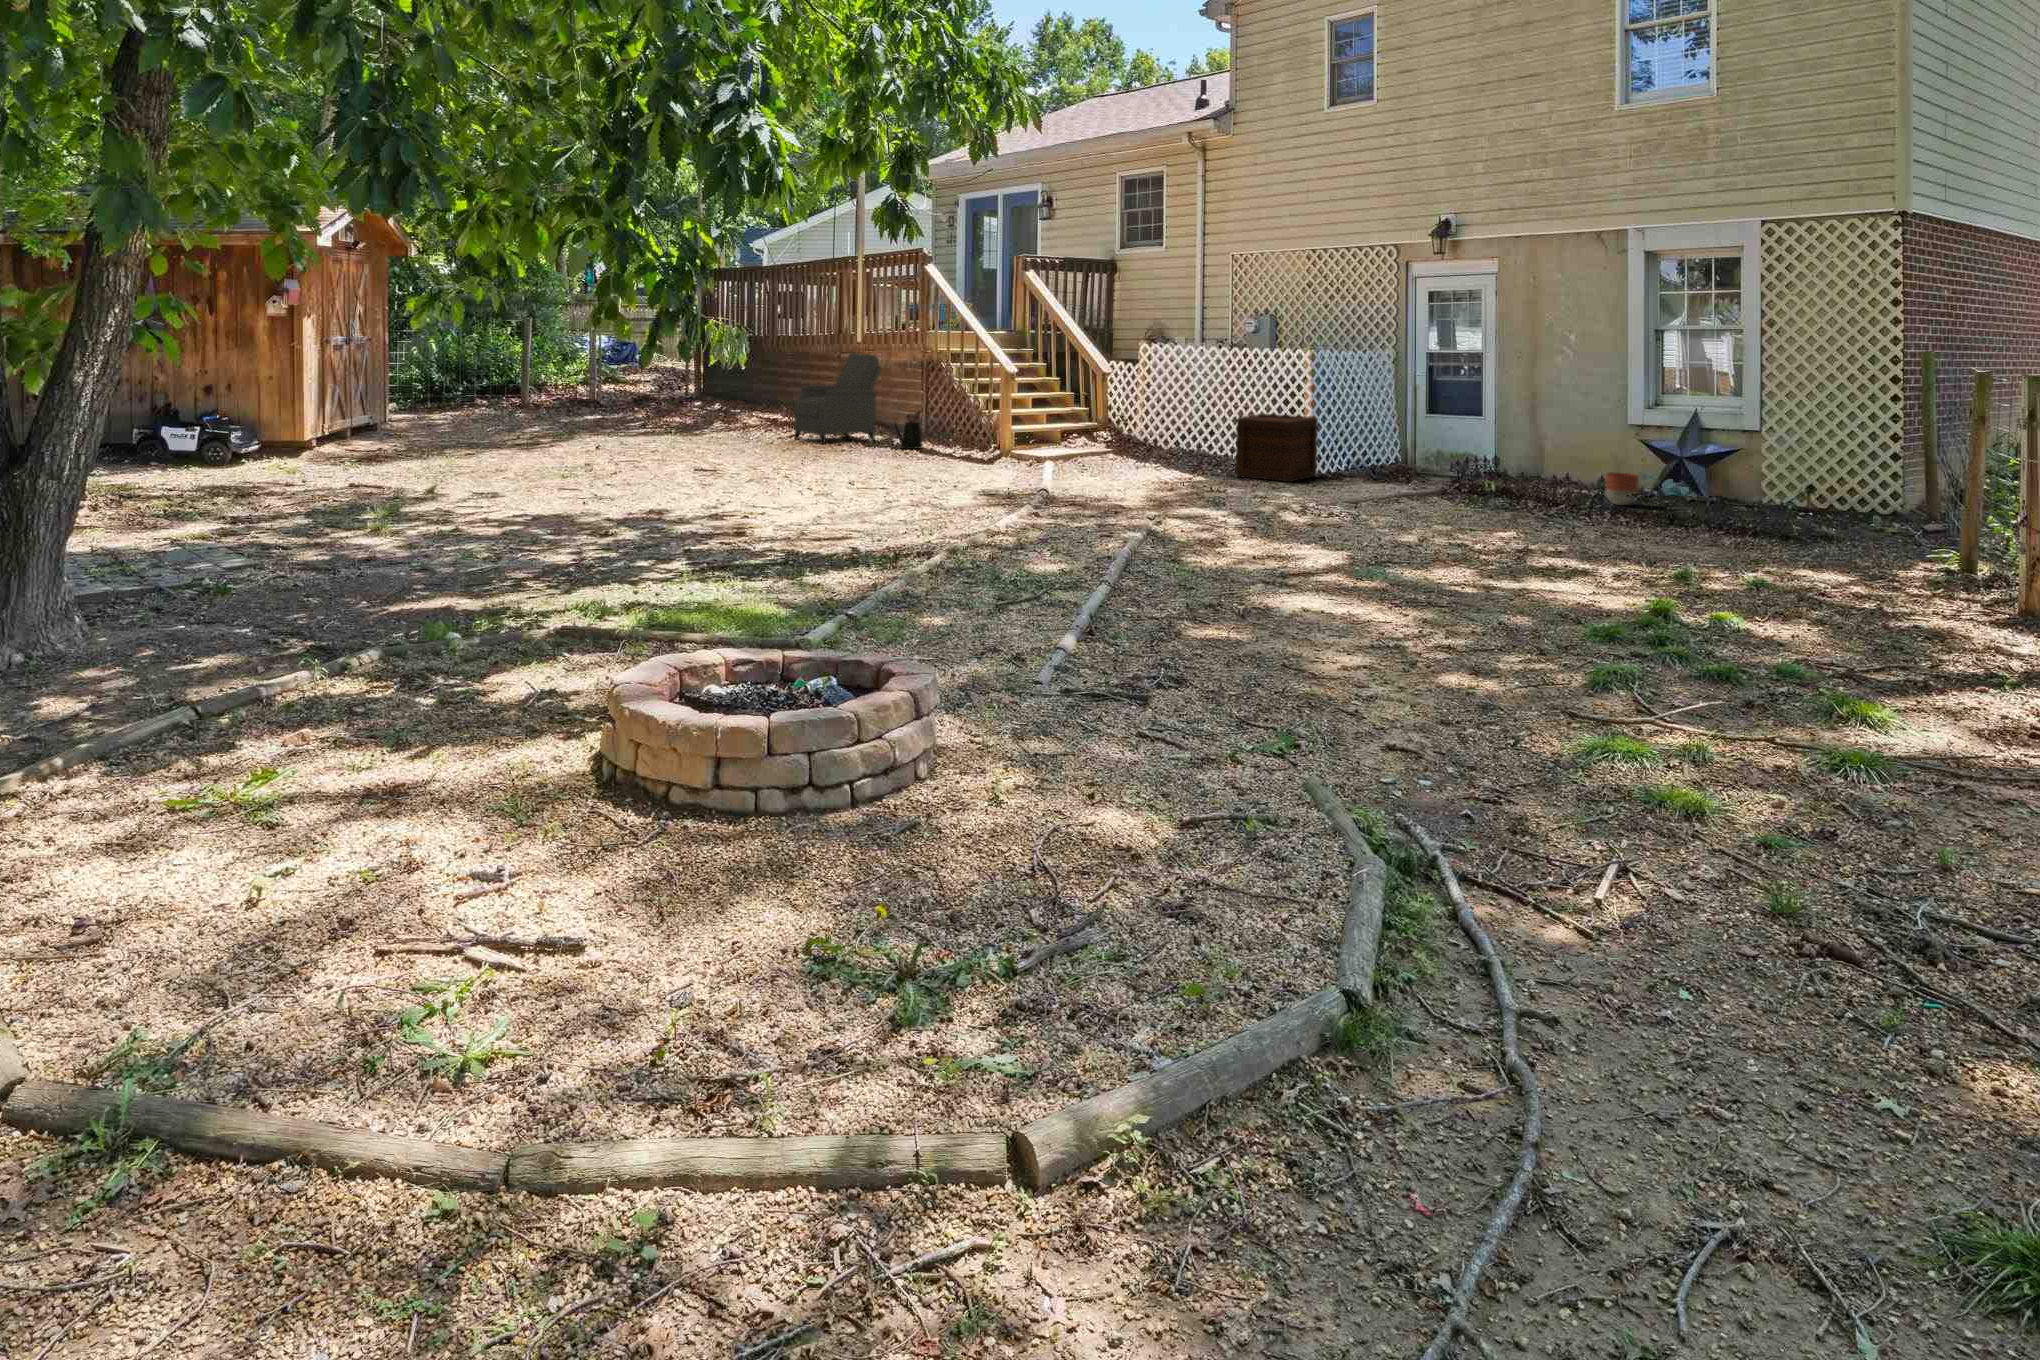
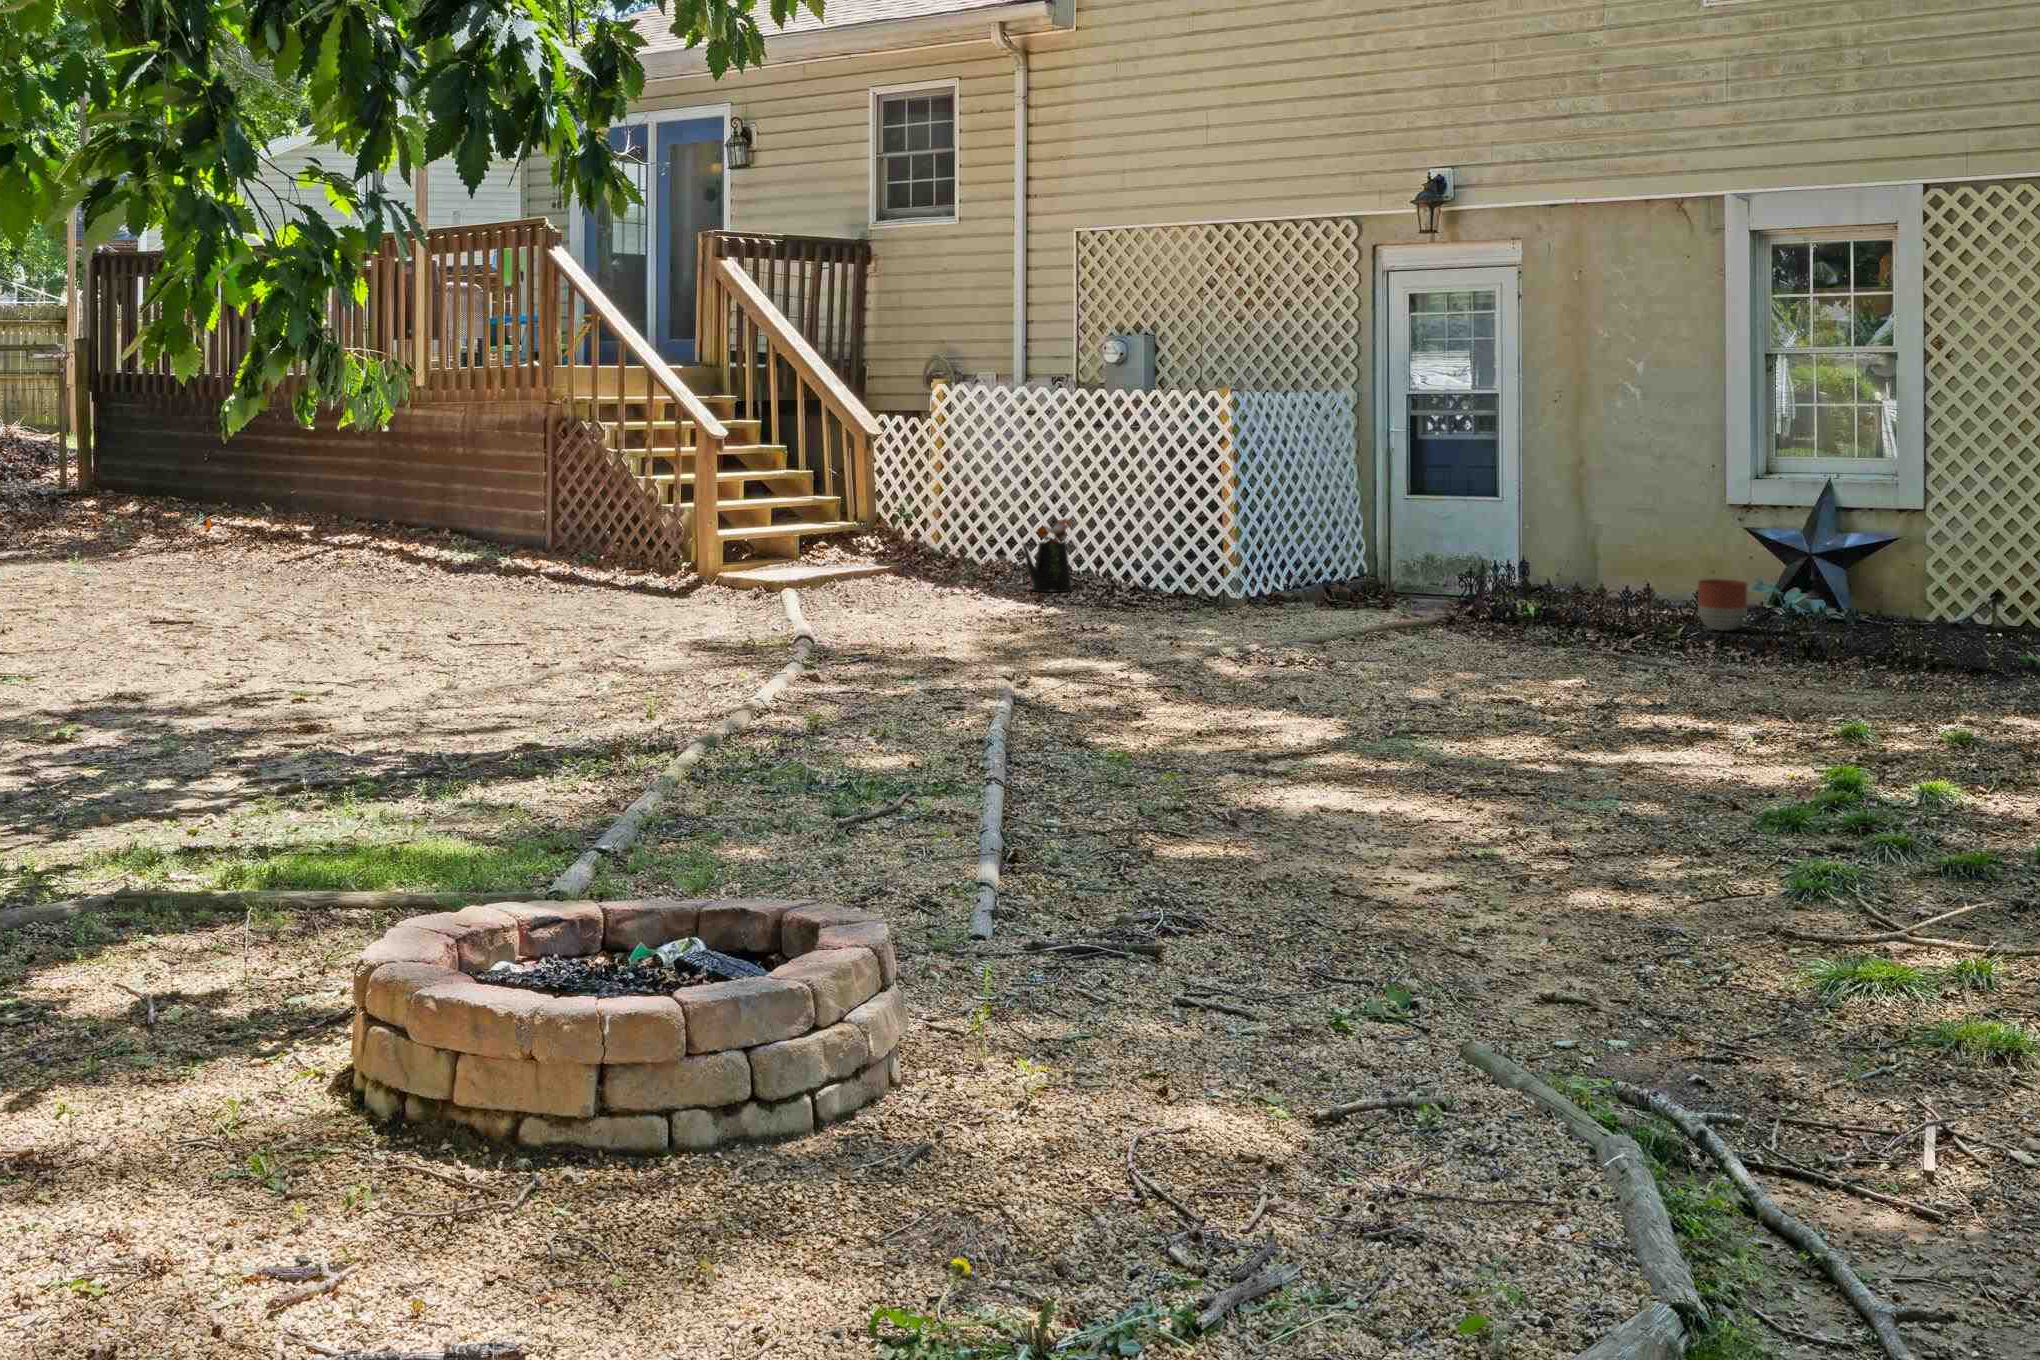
chair: present [794,353,881,444] -> none [302,406,464,571]
watering can: present [895,410,923,449] -> present [1022,519,1078,592]
wooden crate: present [1236,414,1318,482] -> none [1111,499,1241,611]

